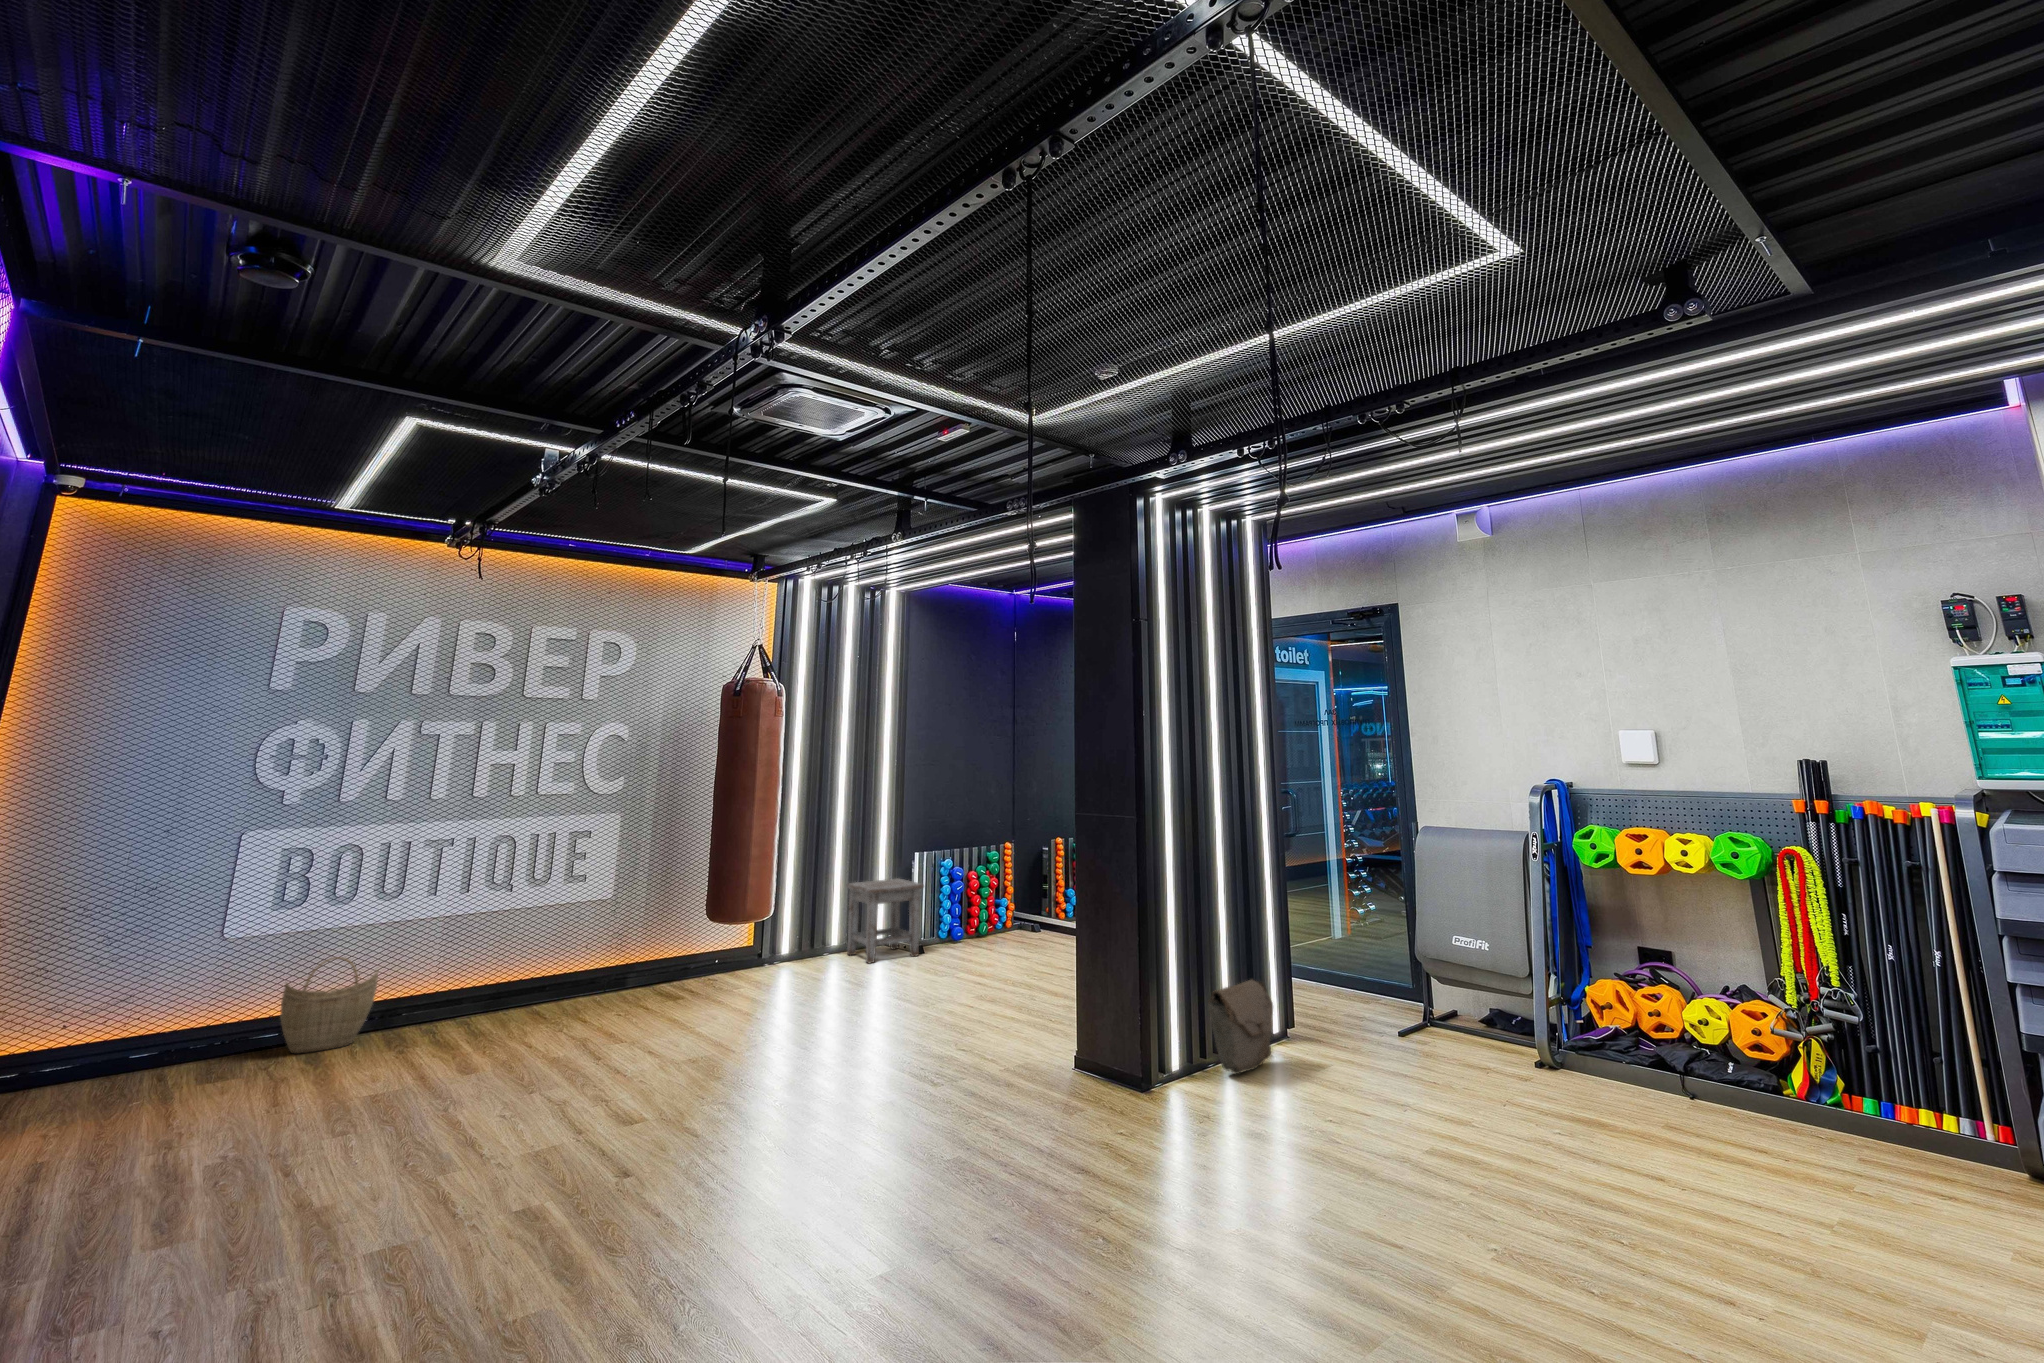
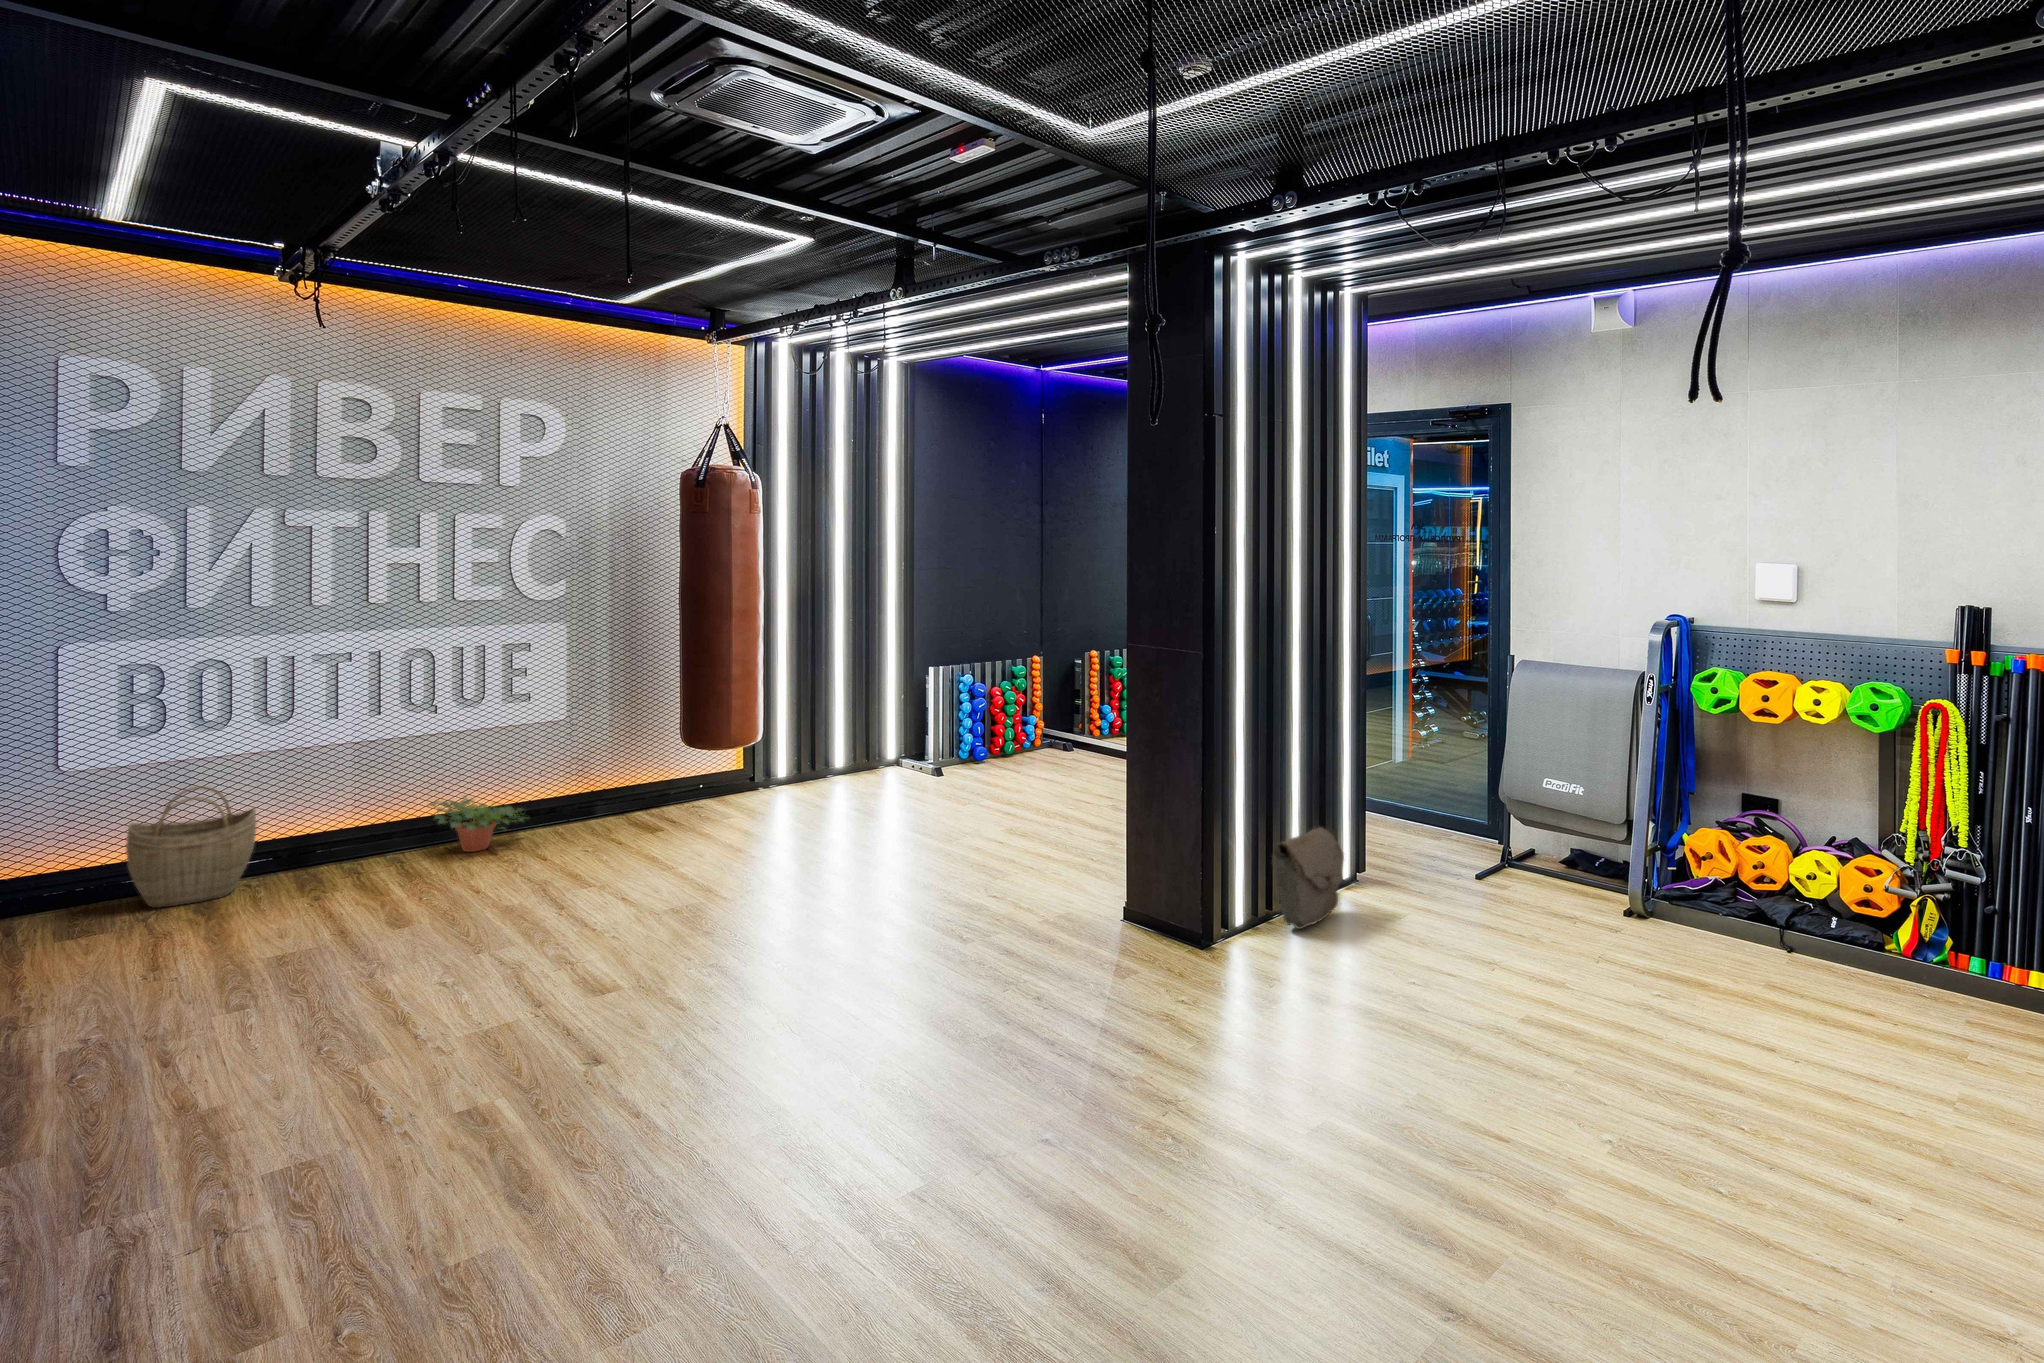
stool: present [846,878,924,963] -> none [848,694,940,788]
potted plant: none [504,963,584,1013] -> present [429,796,525,852]

